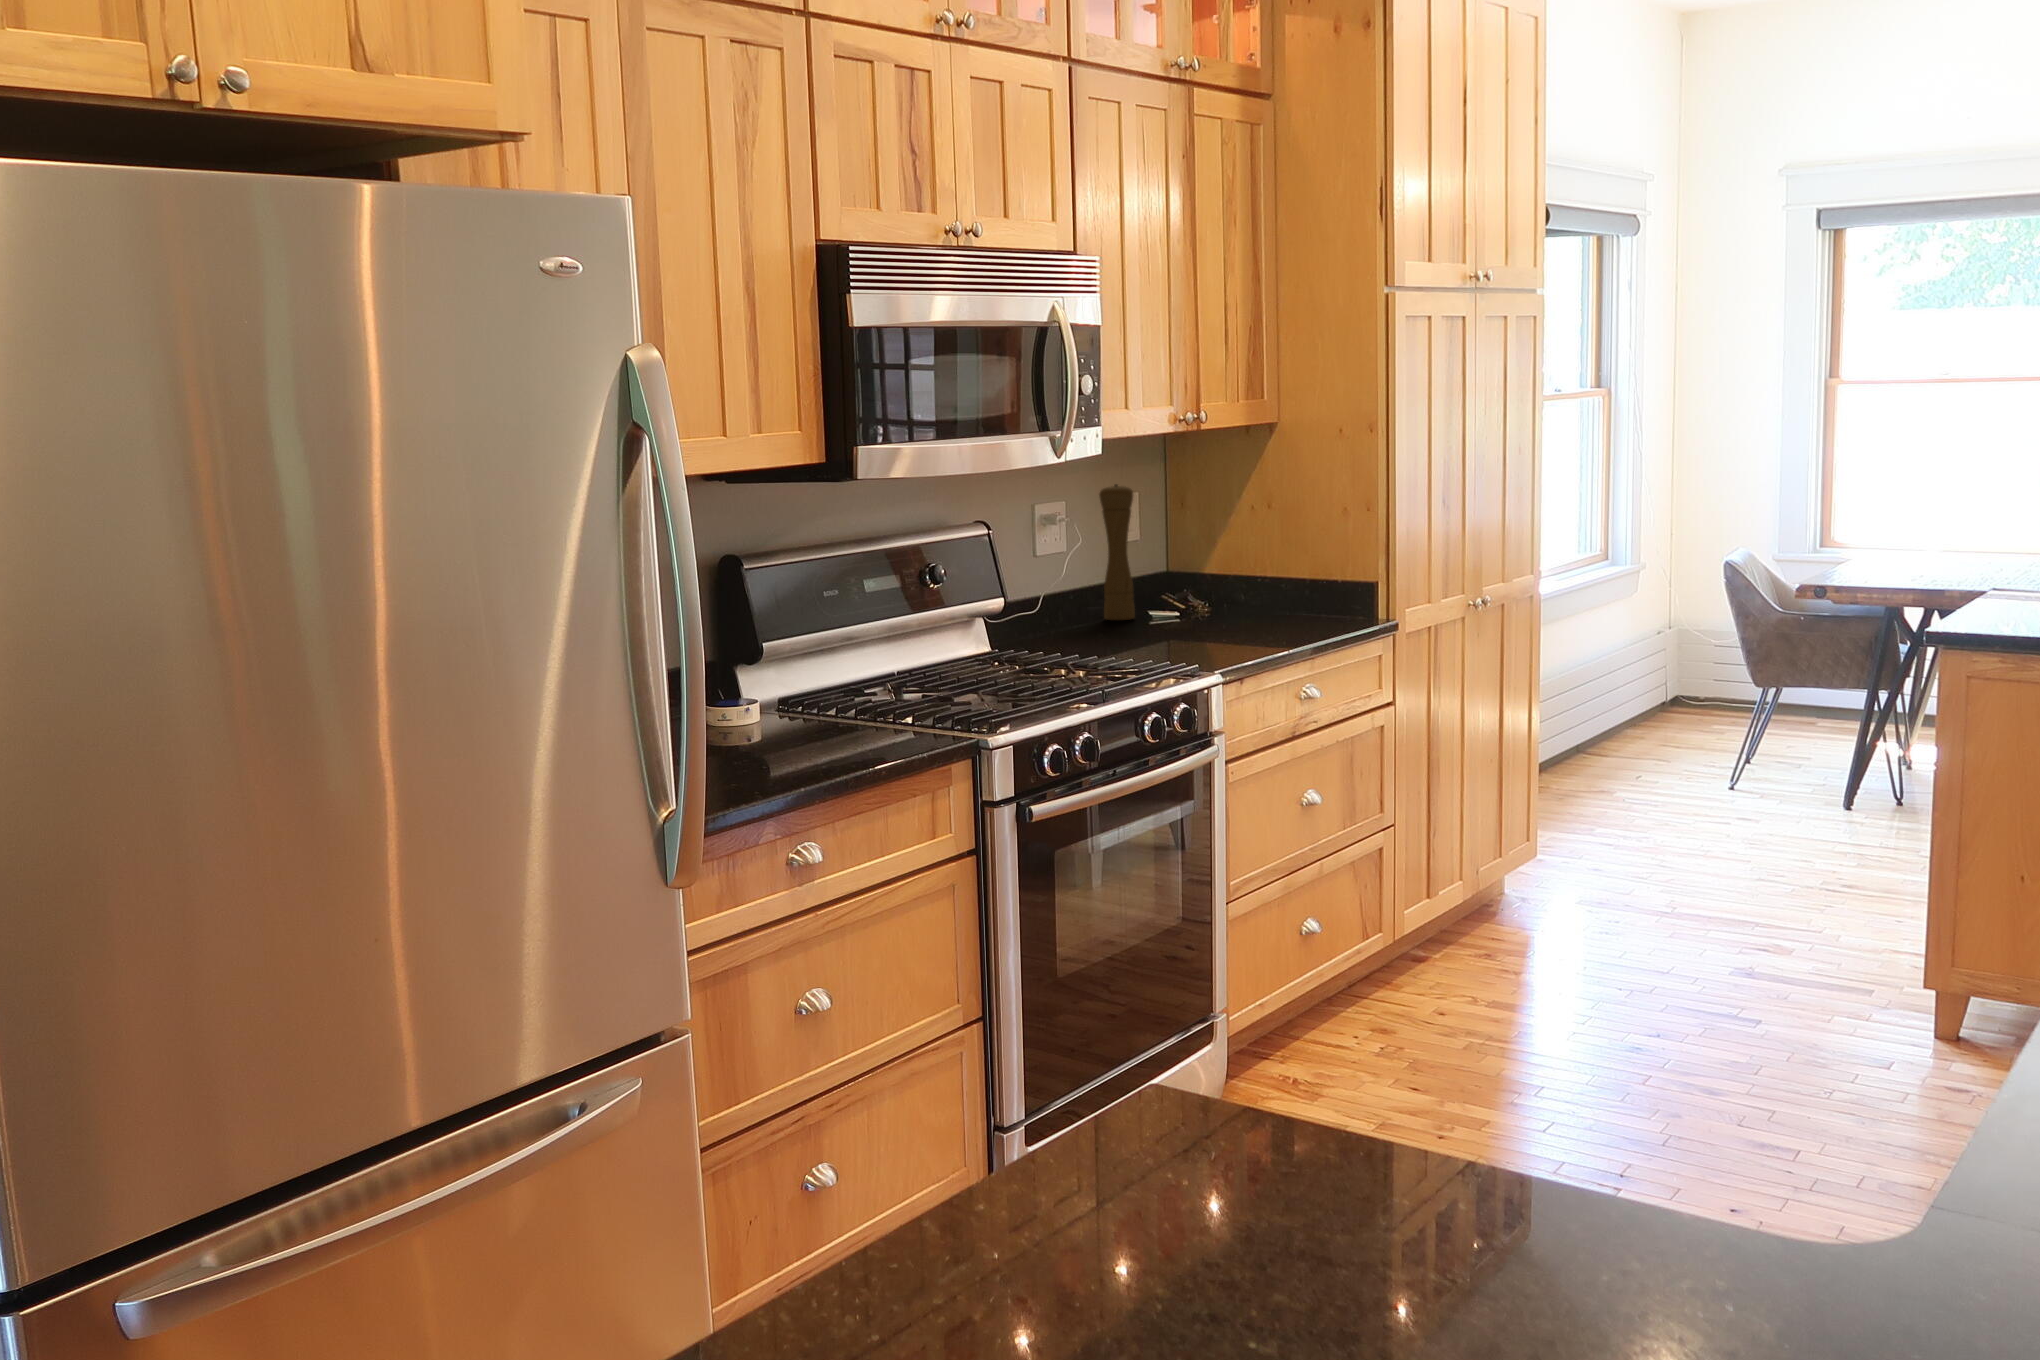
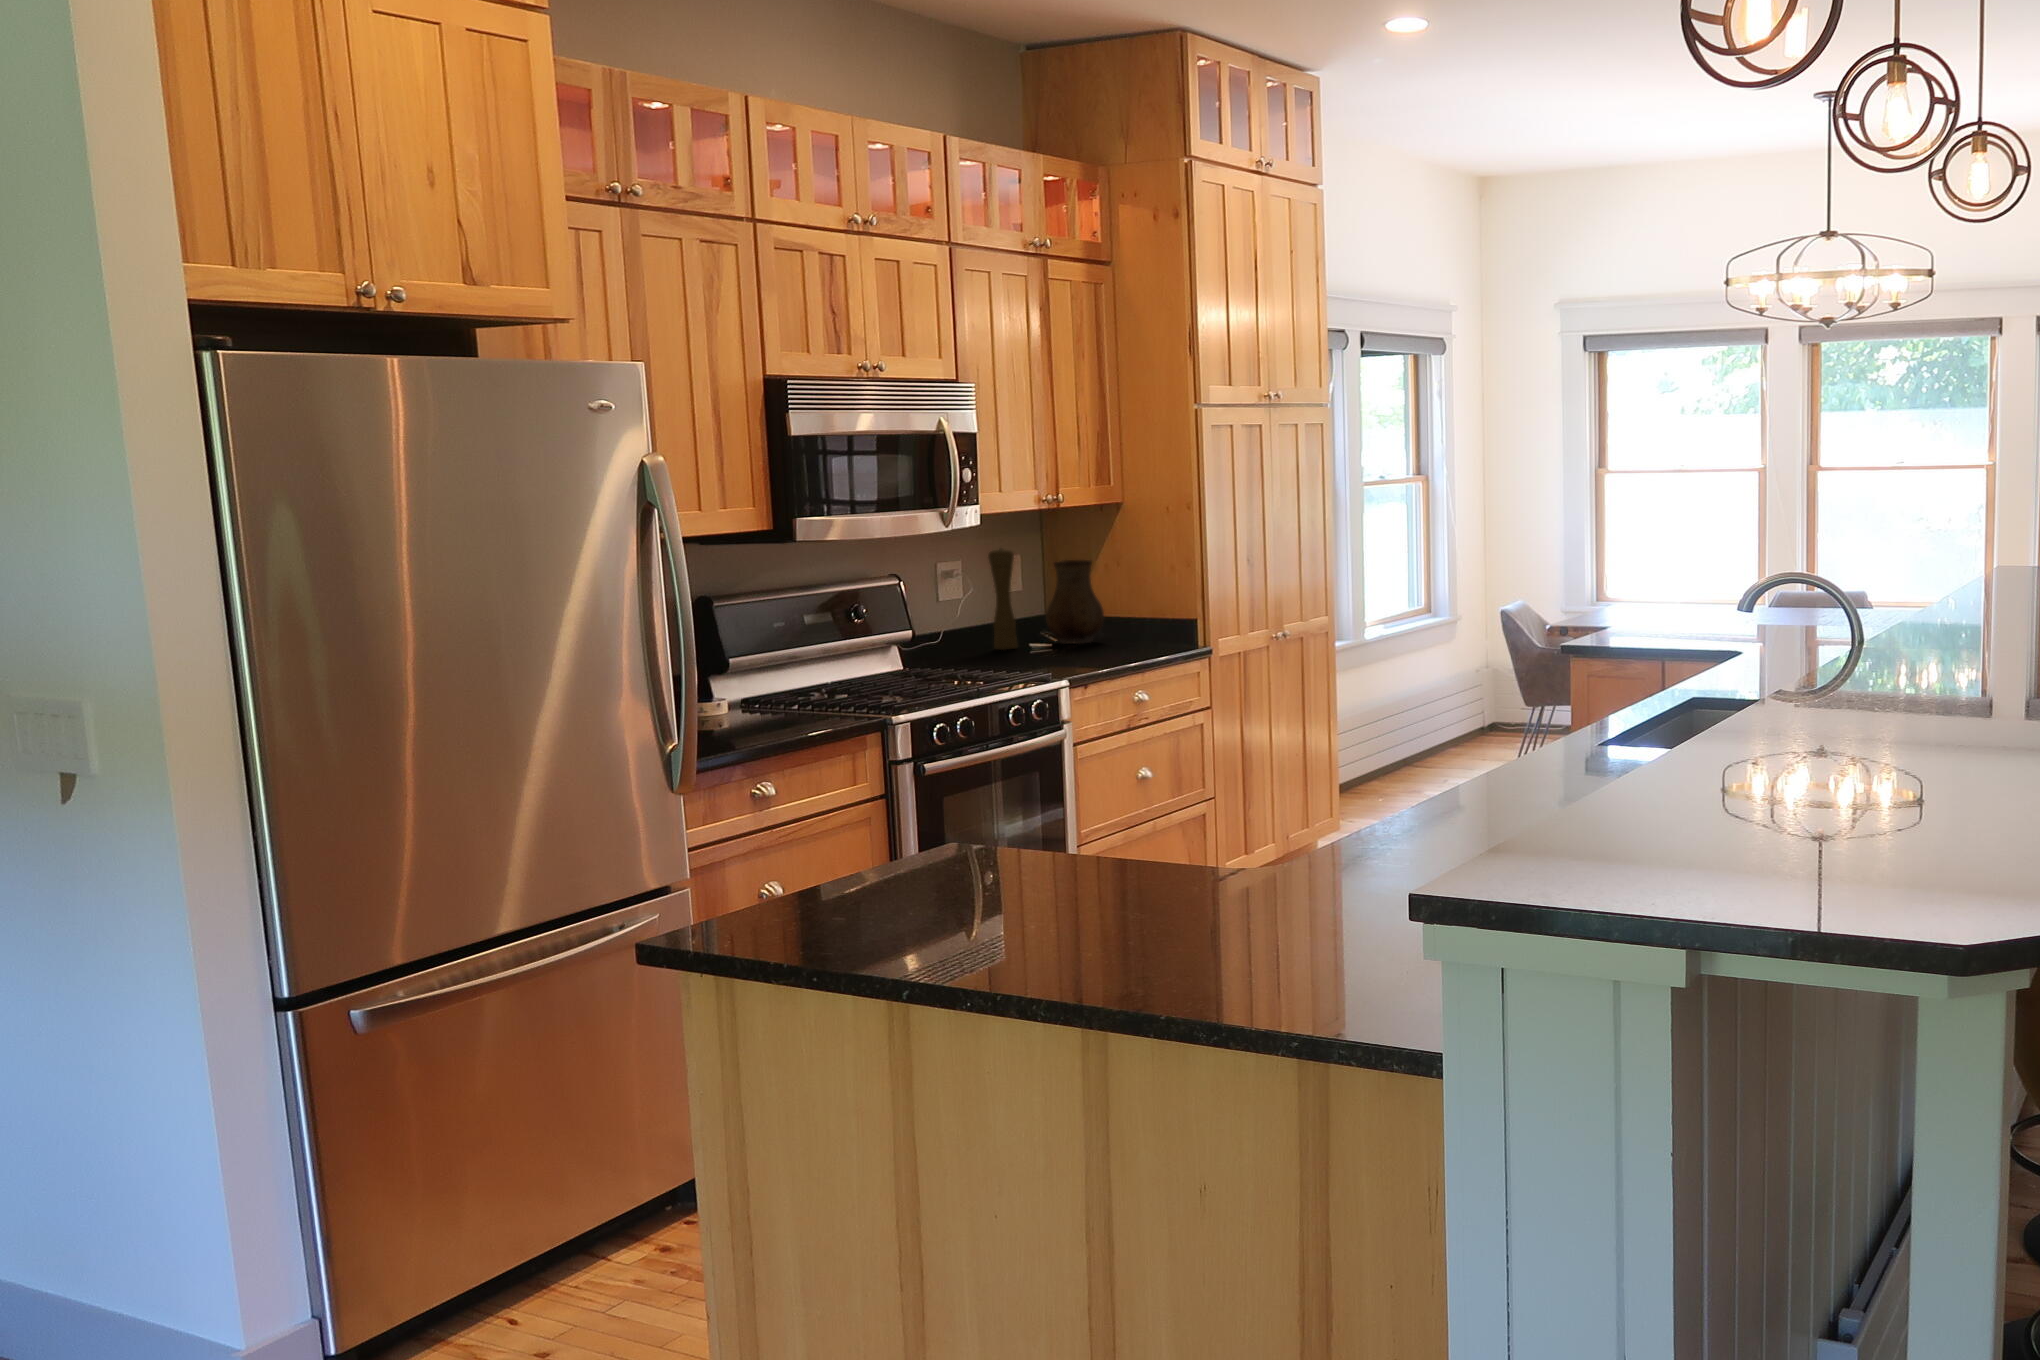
ceramic pitcher: none [1171,499,1248,613] -> present [1046,560,1104,644]

